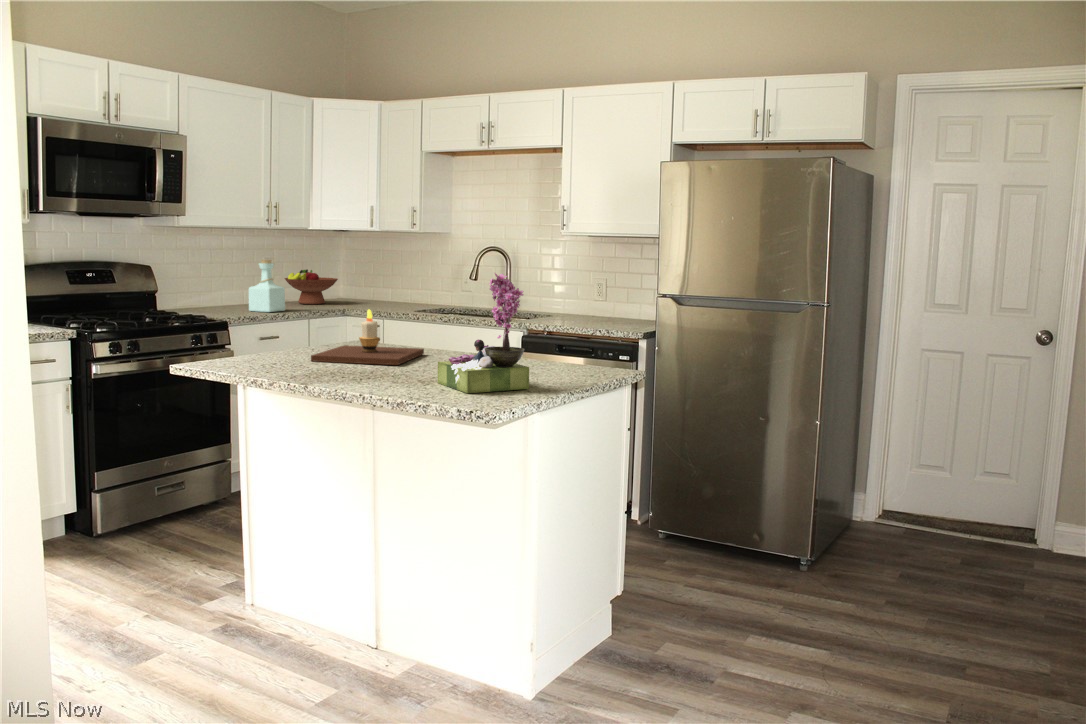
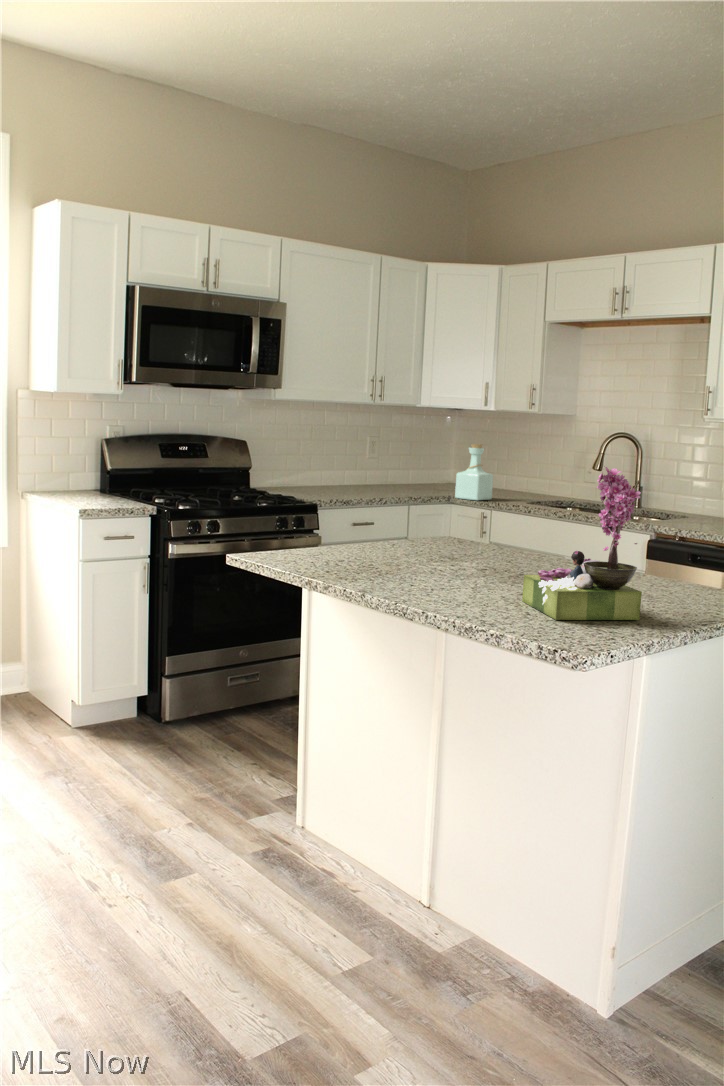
bottle: present [249,259,285,312] -> present [455,444,493,501]
fruit bowl: present [285,270,338,304] -> none [386,451,443,490]
candle: present [311,309,424,365] -> none [382,502,518,572]

